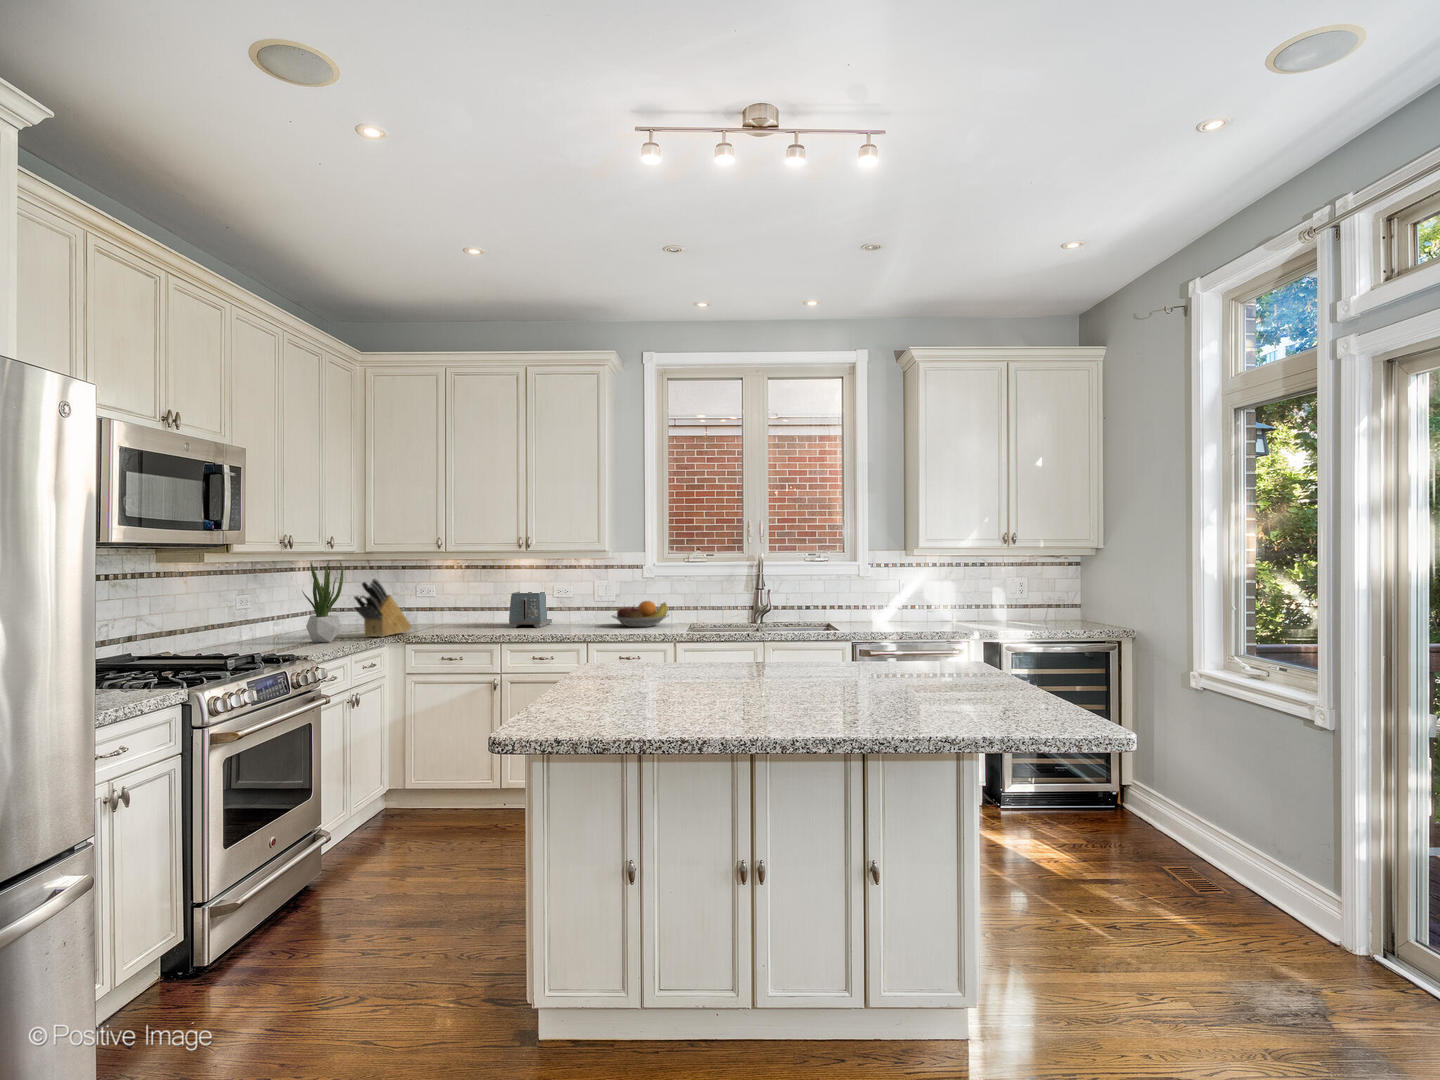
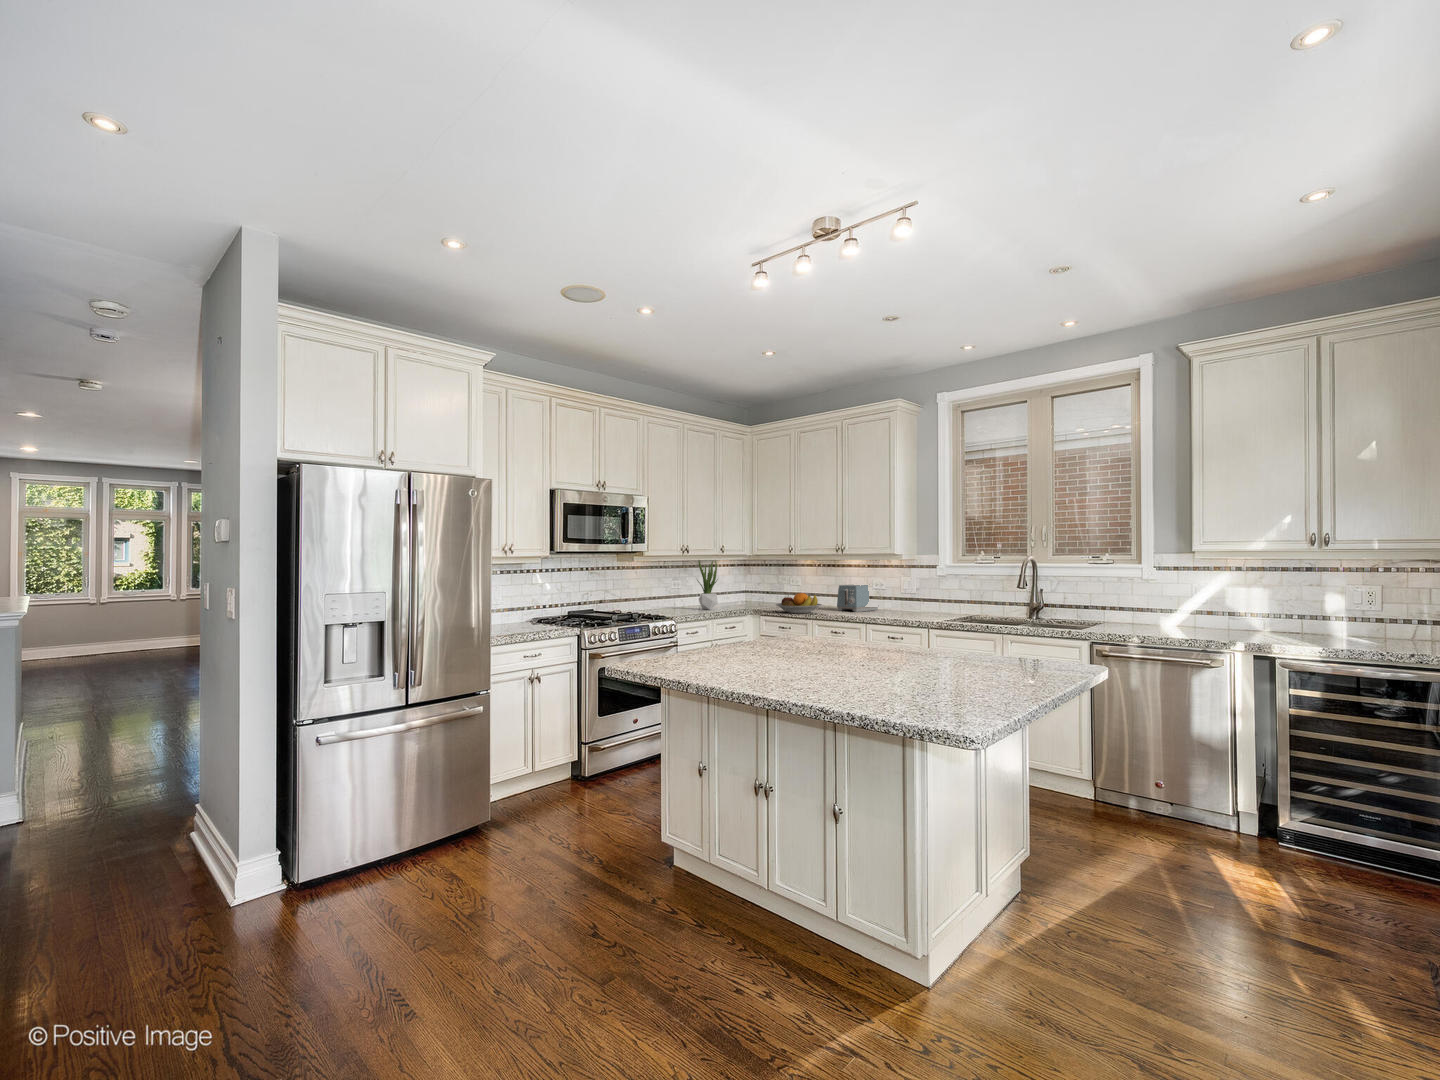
knife block: present [354,579,411,637] -> none [728,571,771,610]
fruit bowl: present [612,601,669,627] -> present [776,593,822,613]

